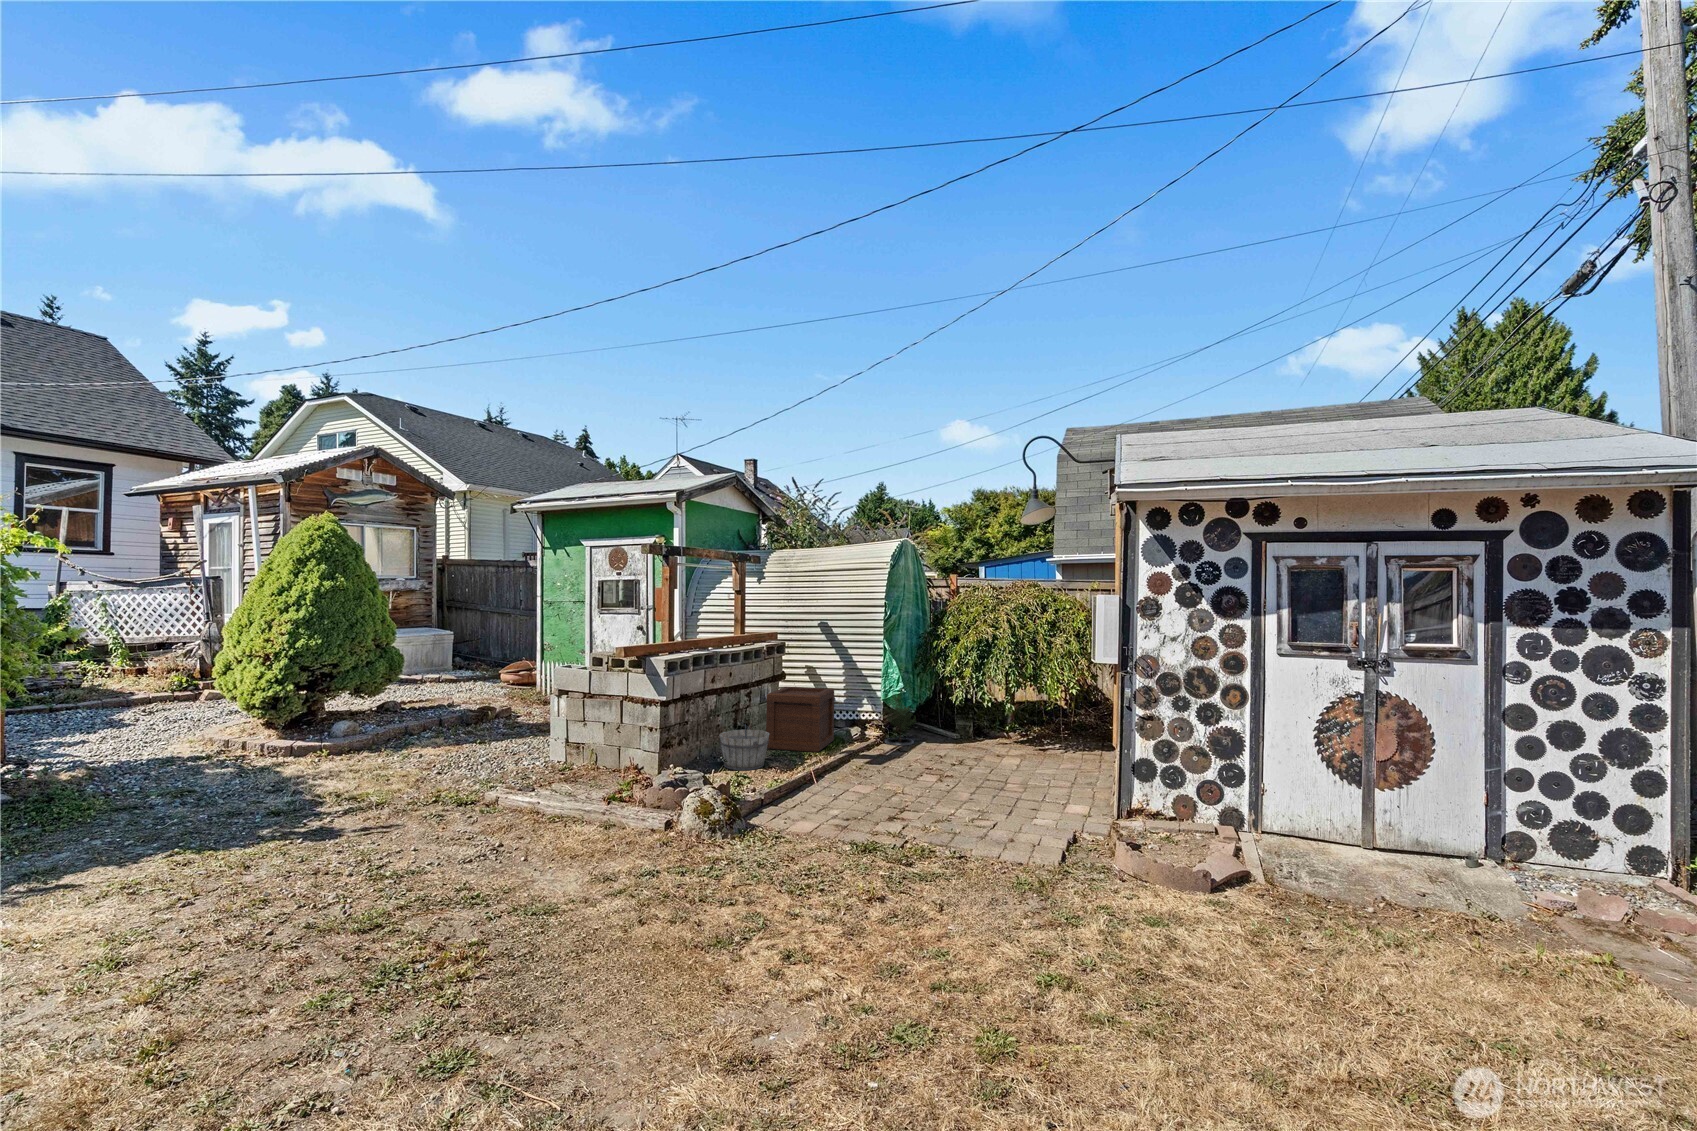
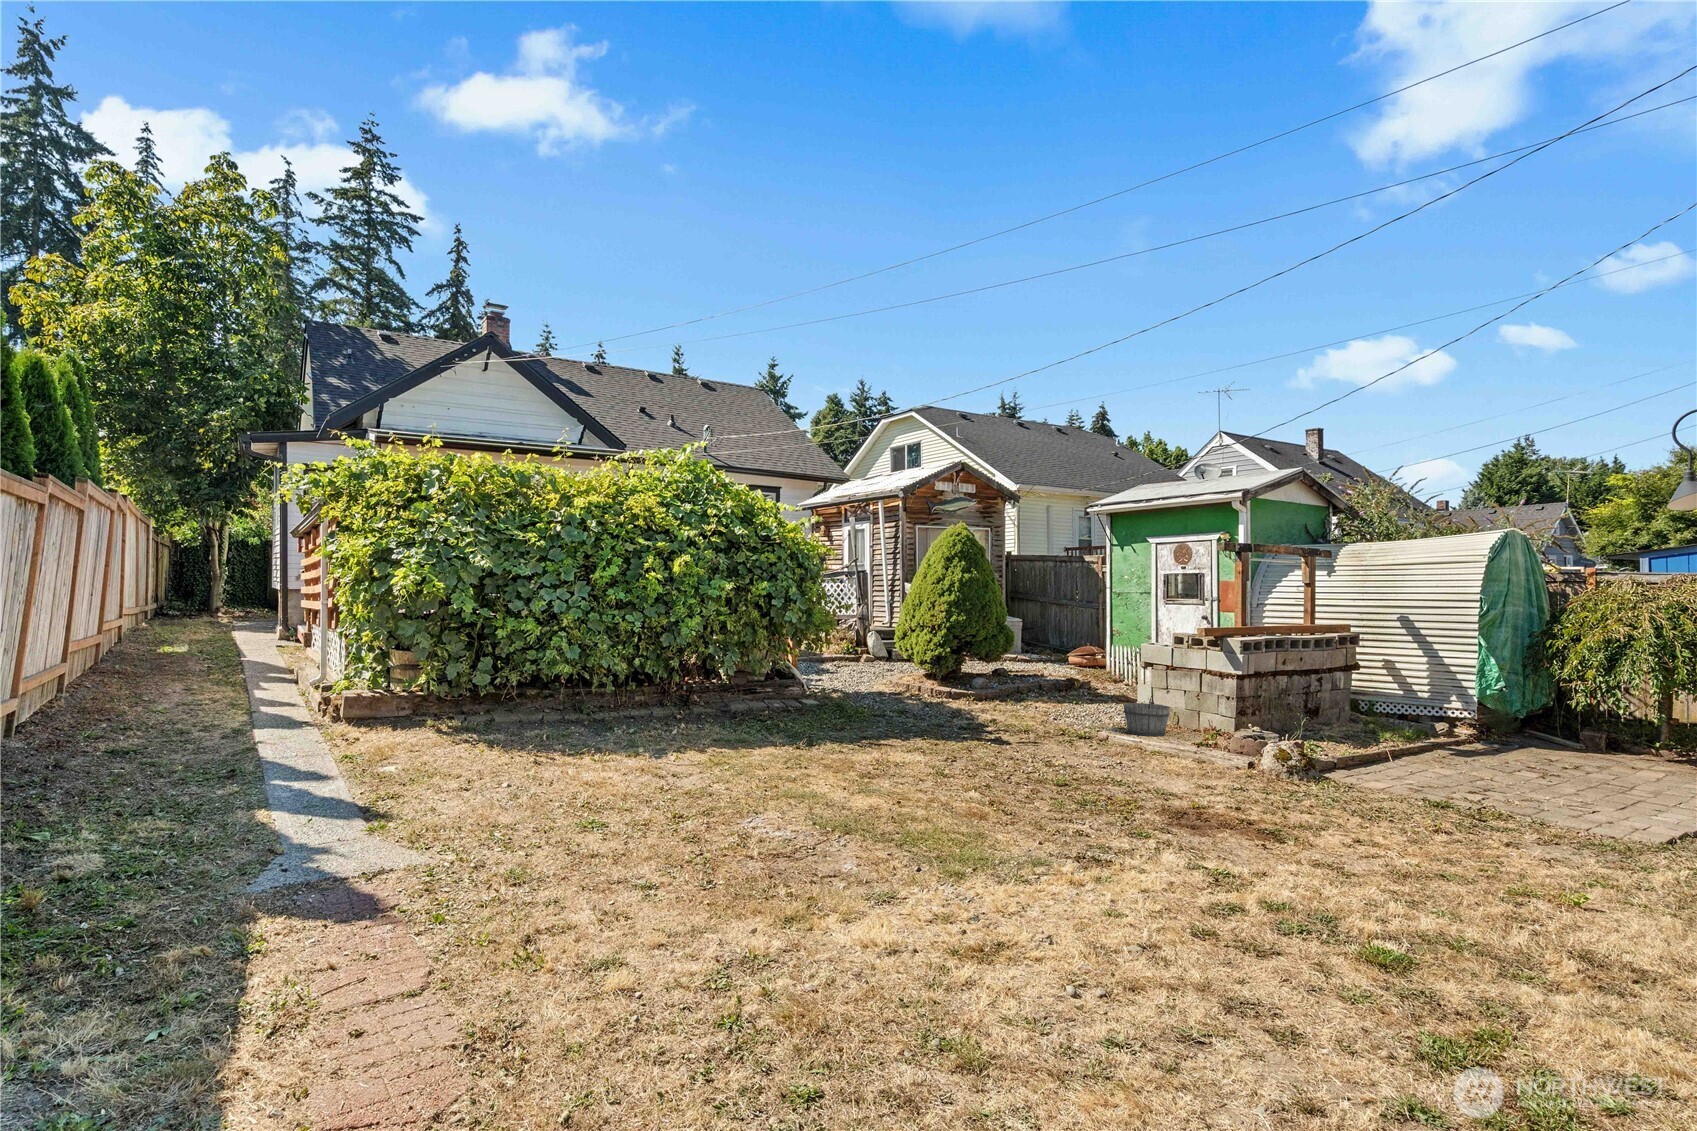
wooden crate: present [766,687,834,752] -> none [1338,679,1417,742]
wooden bucket: present [719,722,769,770] -> present [1124,696,1170,736]

